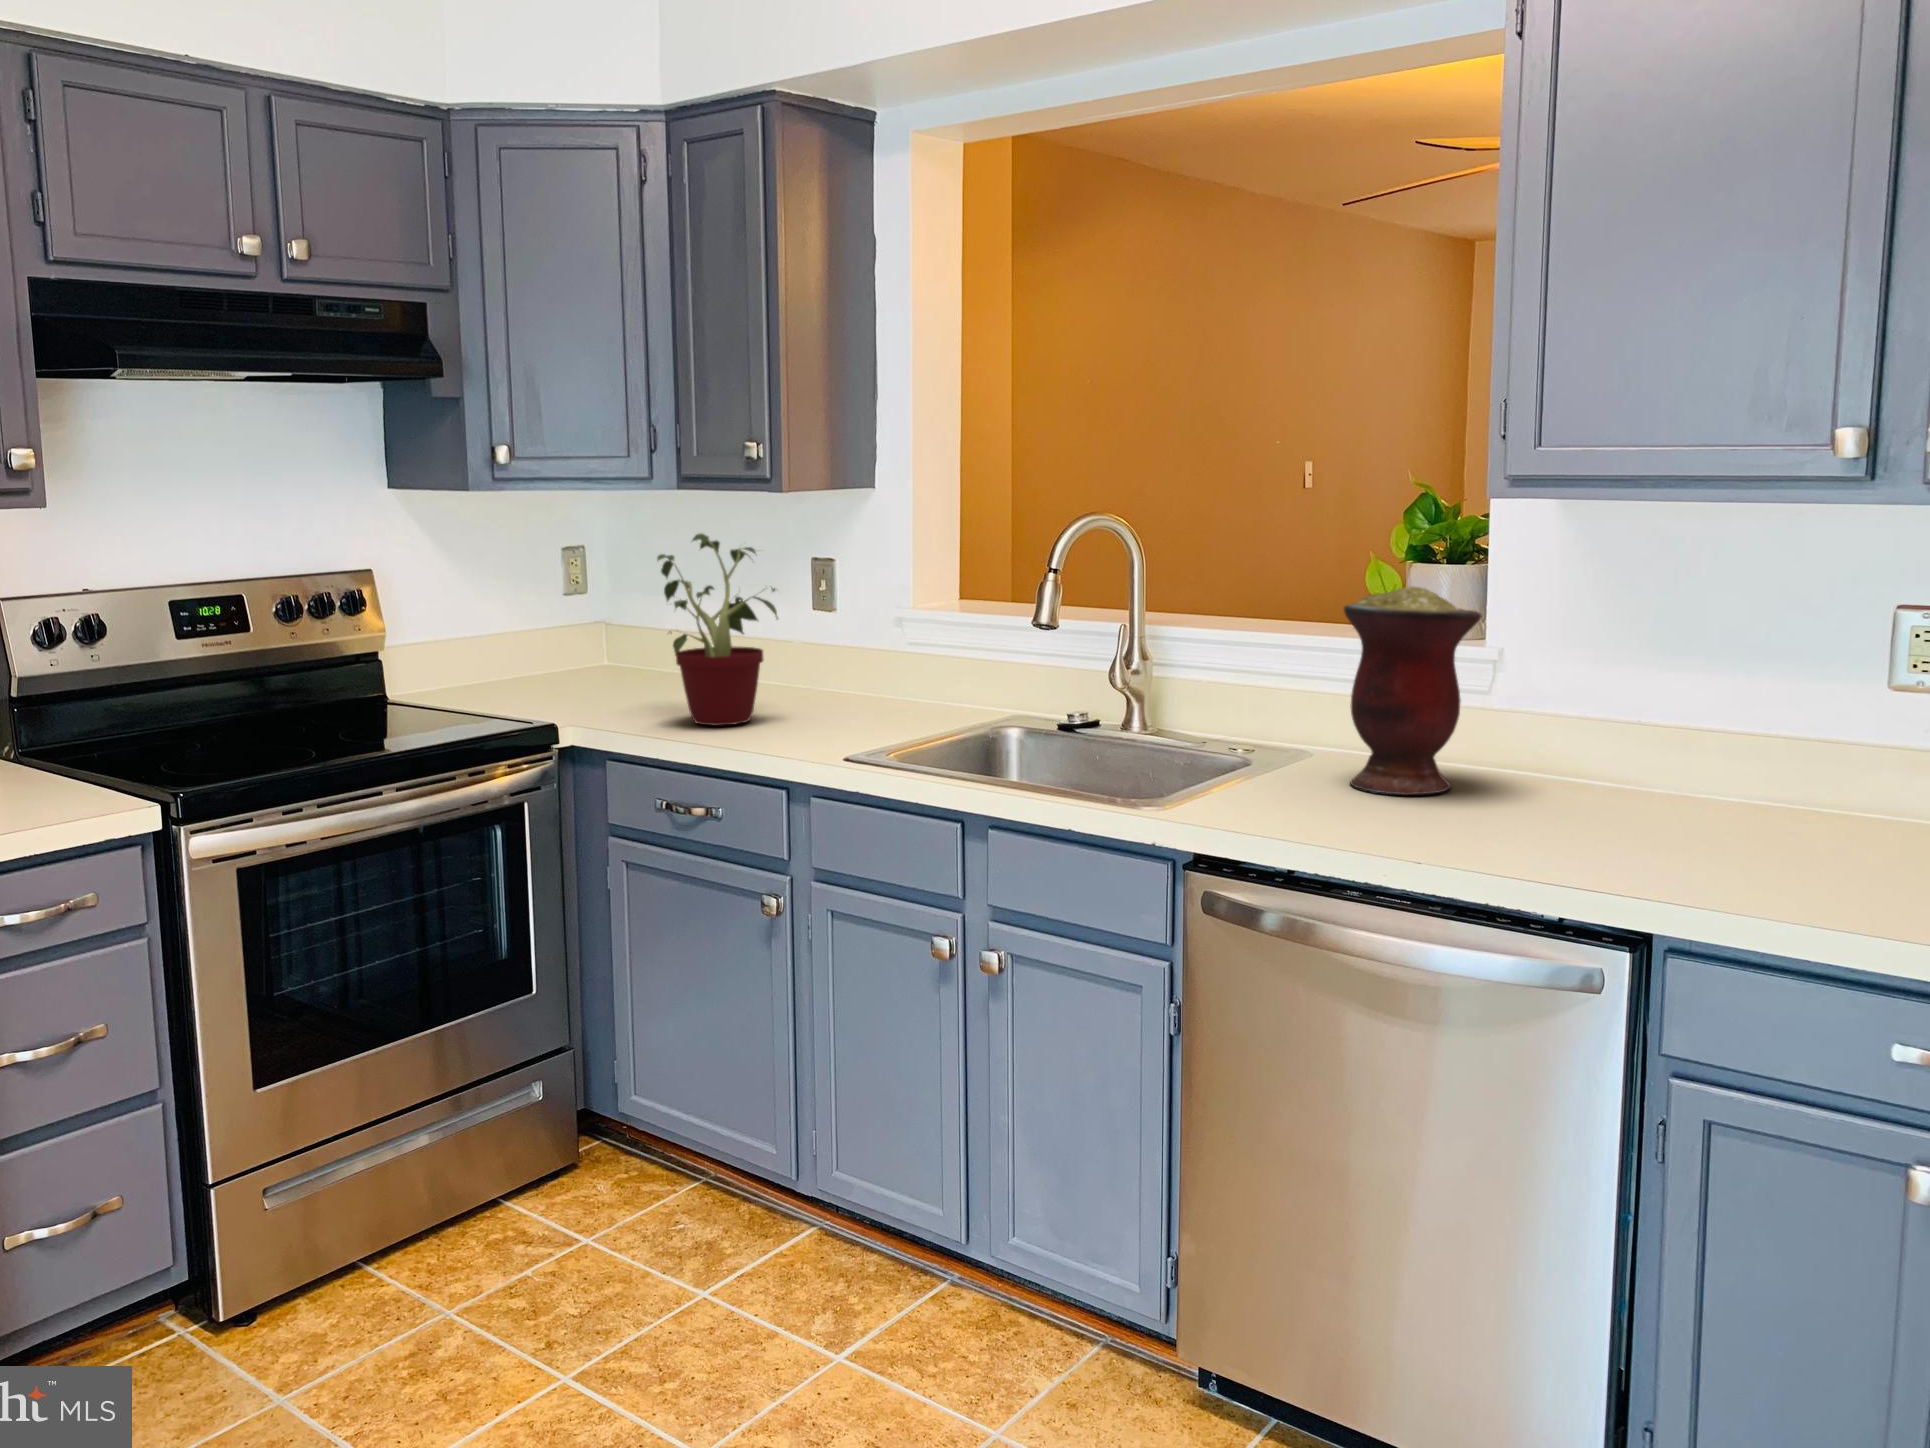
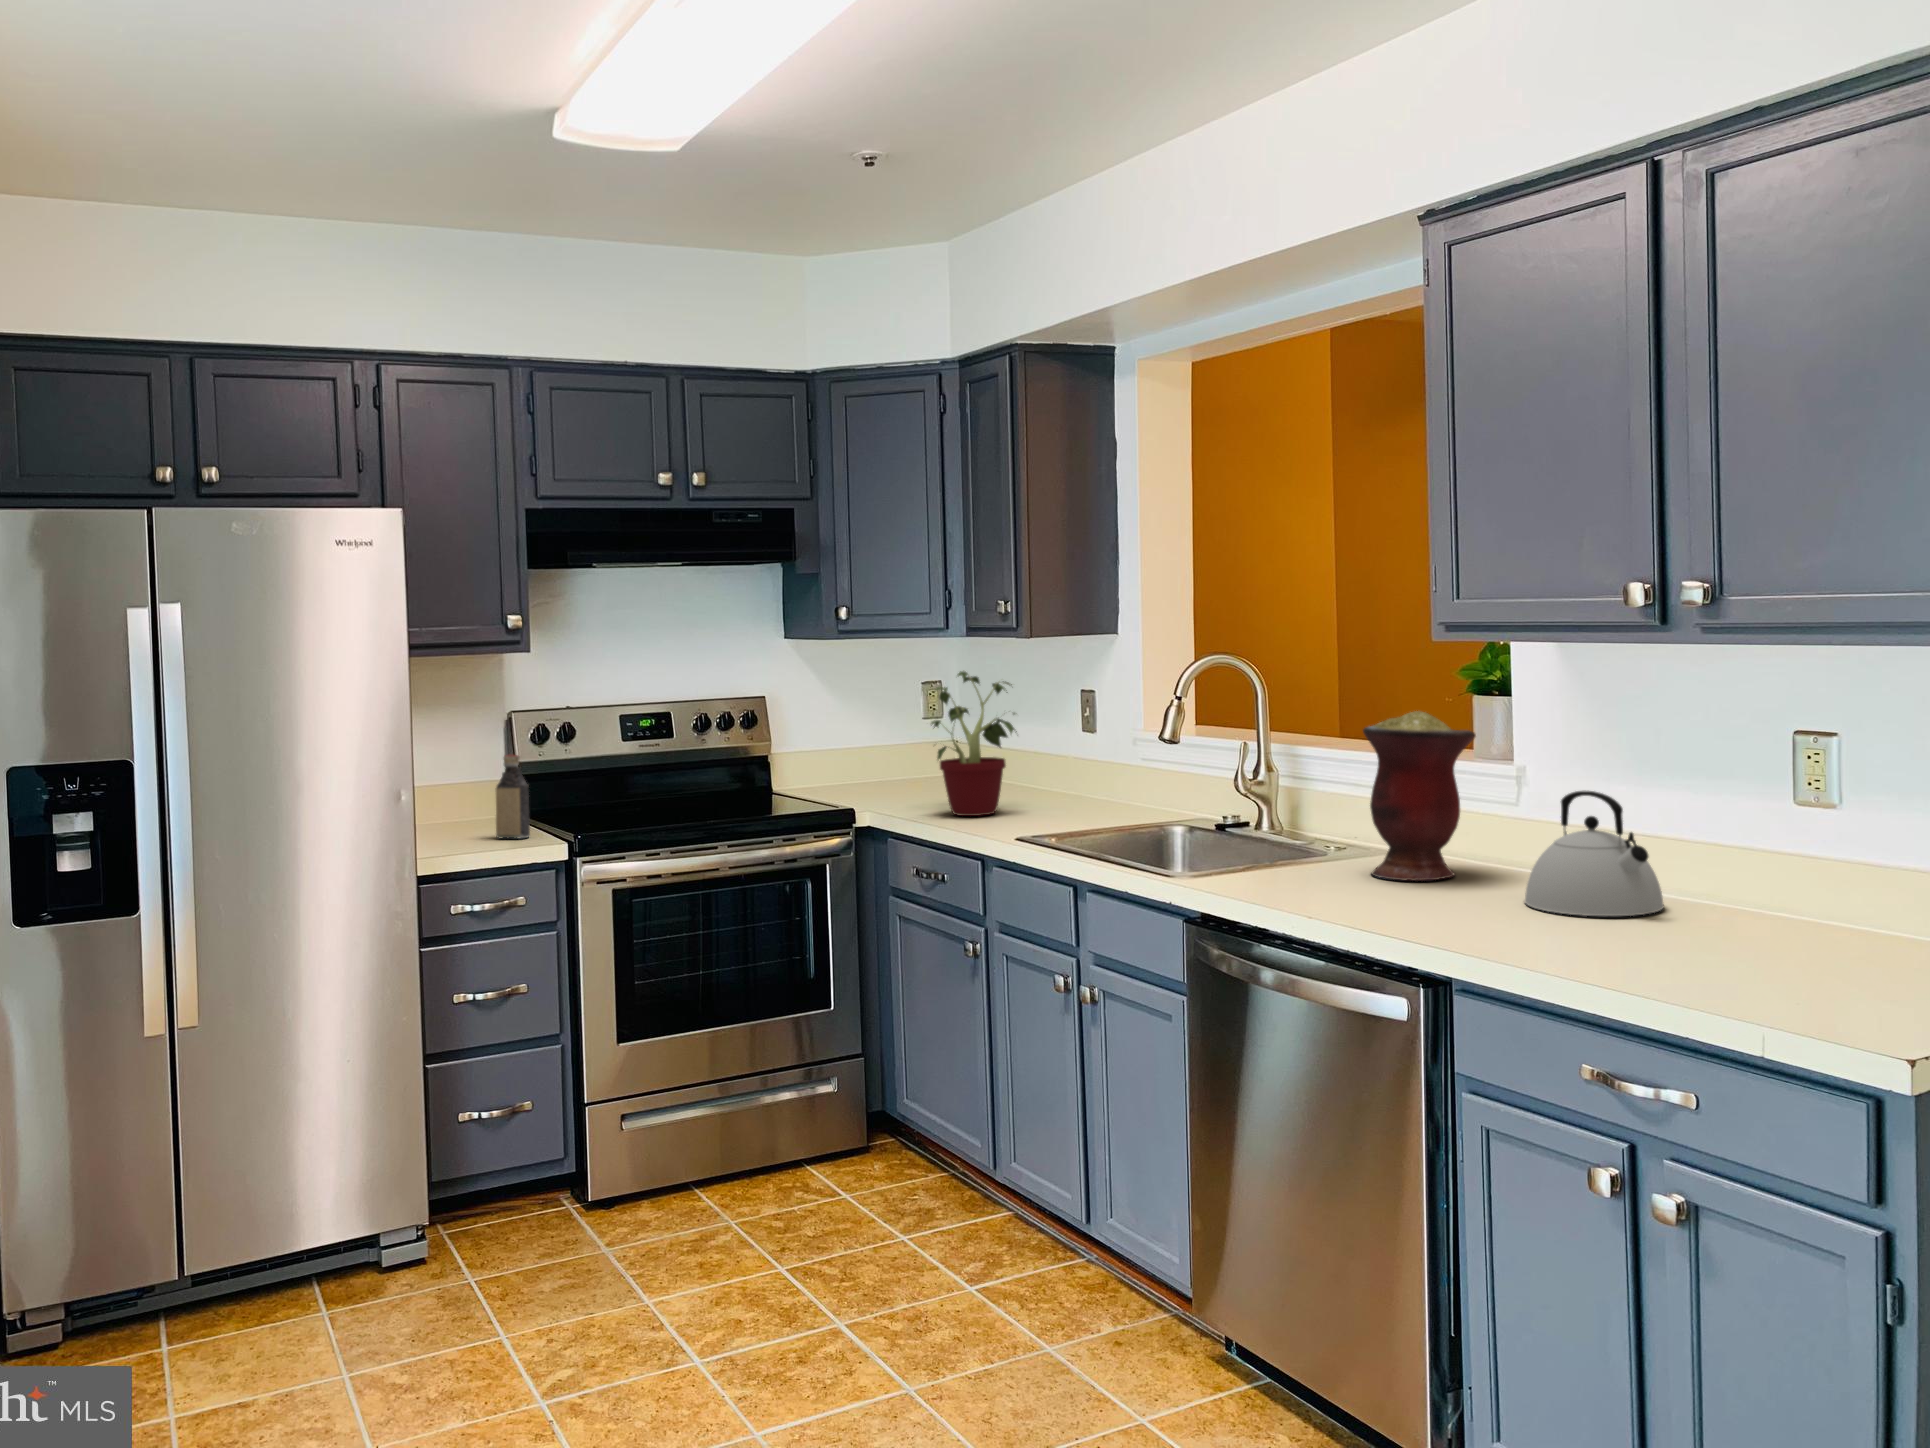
bottle: none [17,666,82,797] -> present [496,754,530,839]
kettle: none [1585,682,1760,834] -> present [1525,791,1664,916]

